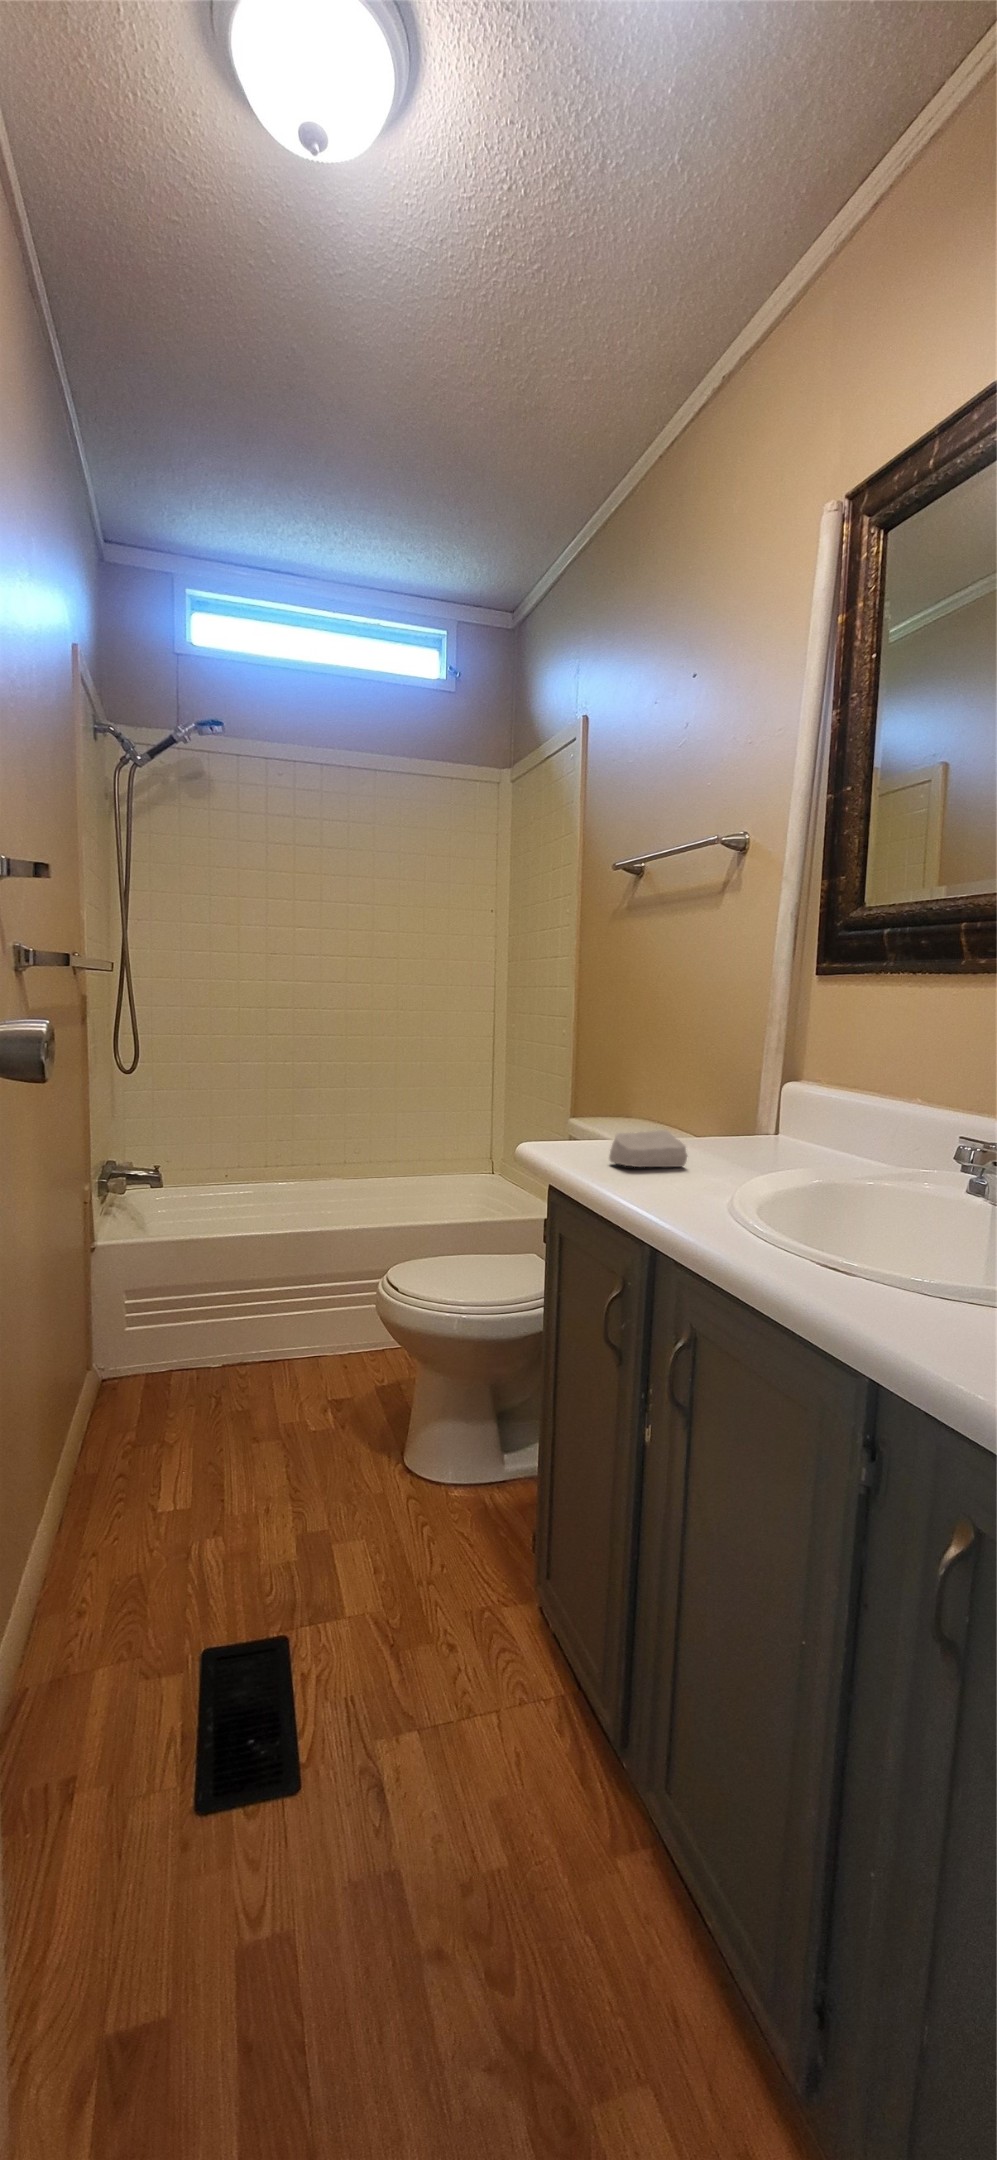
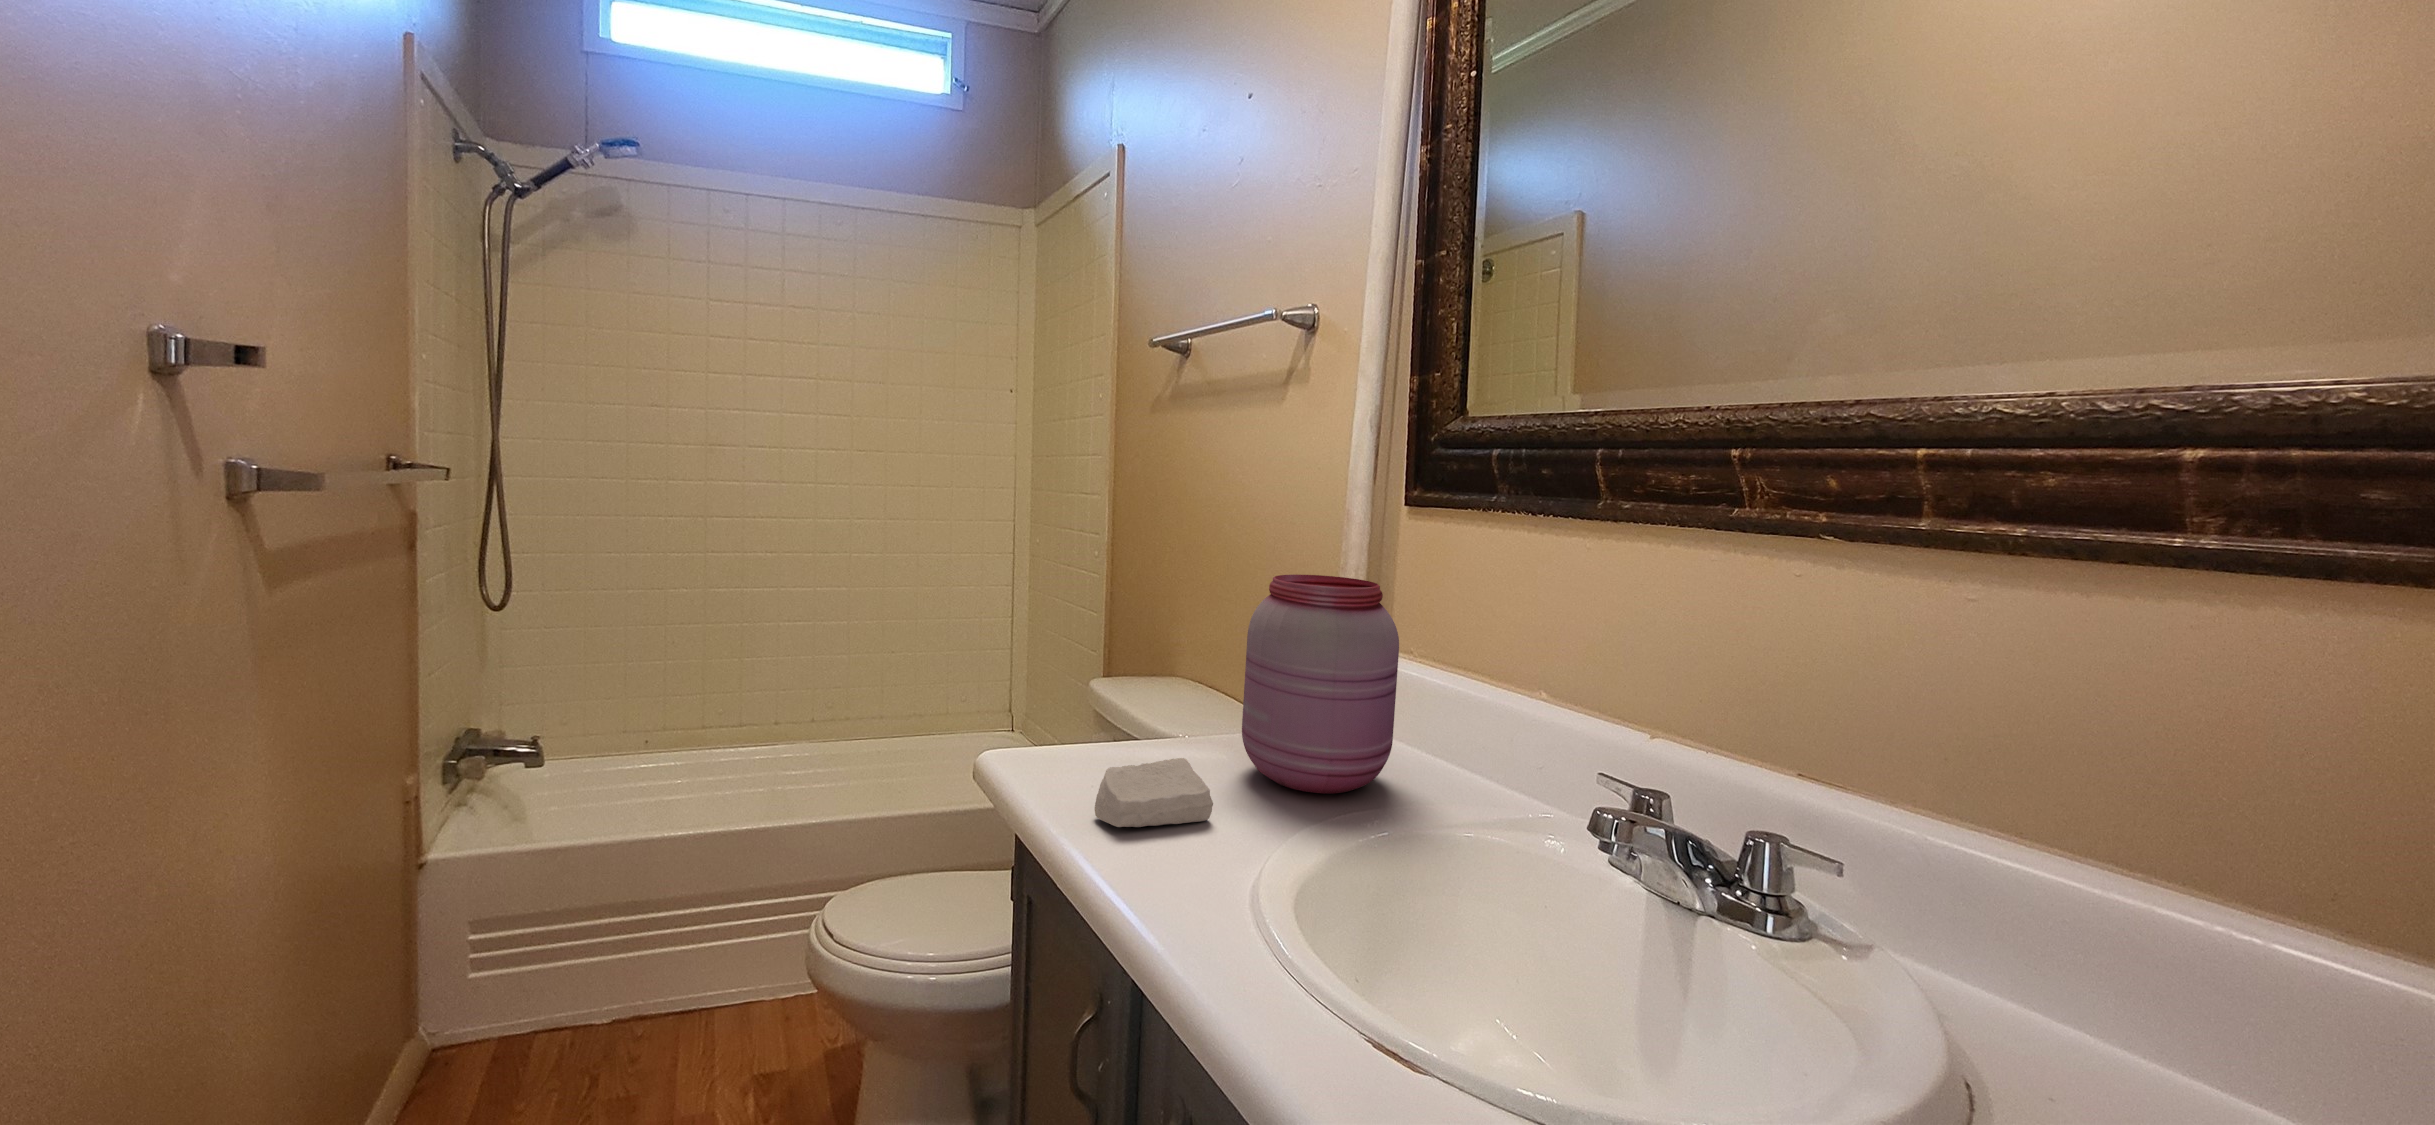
jar: none [702,1015,813,1158] -> present [1242,575,1399,793]

